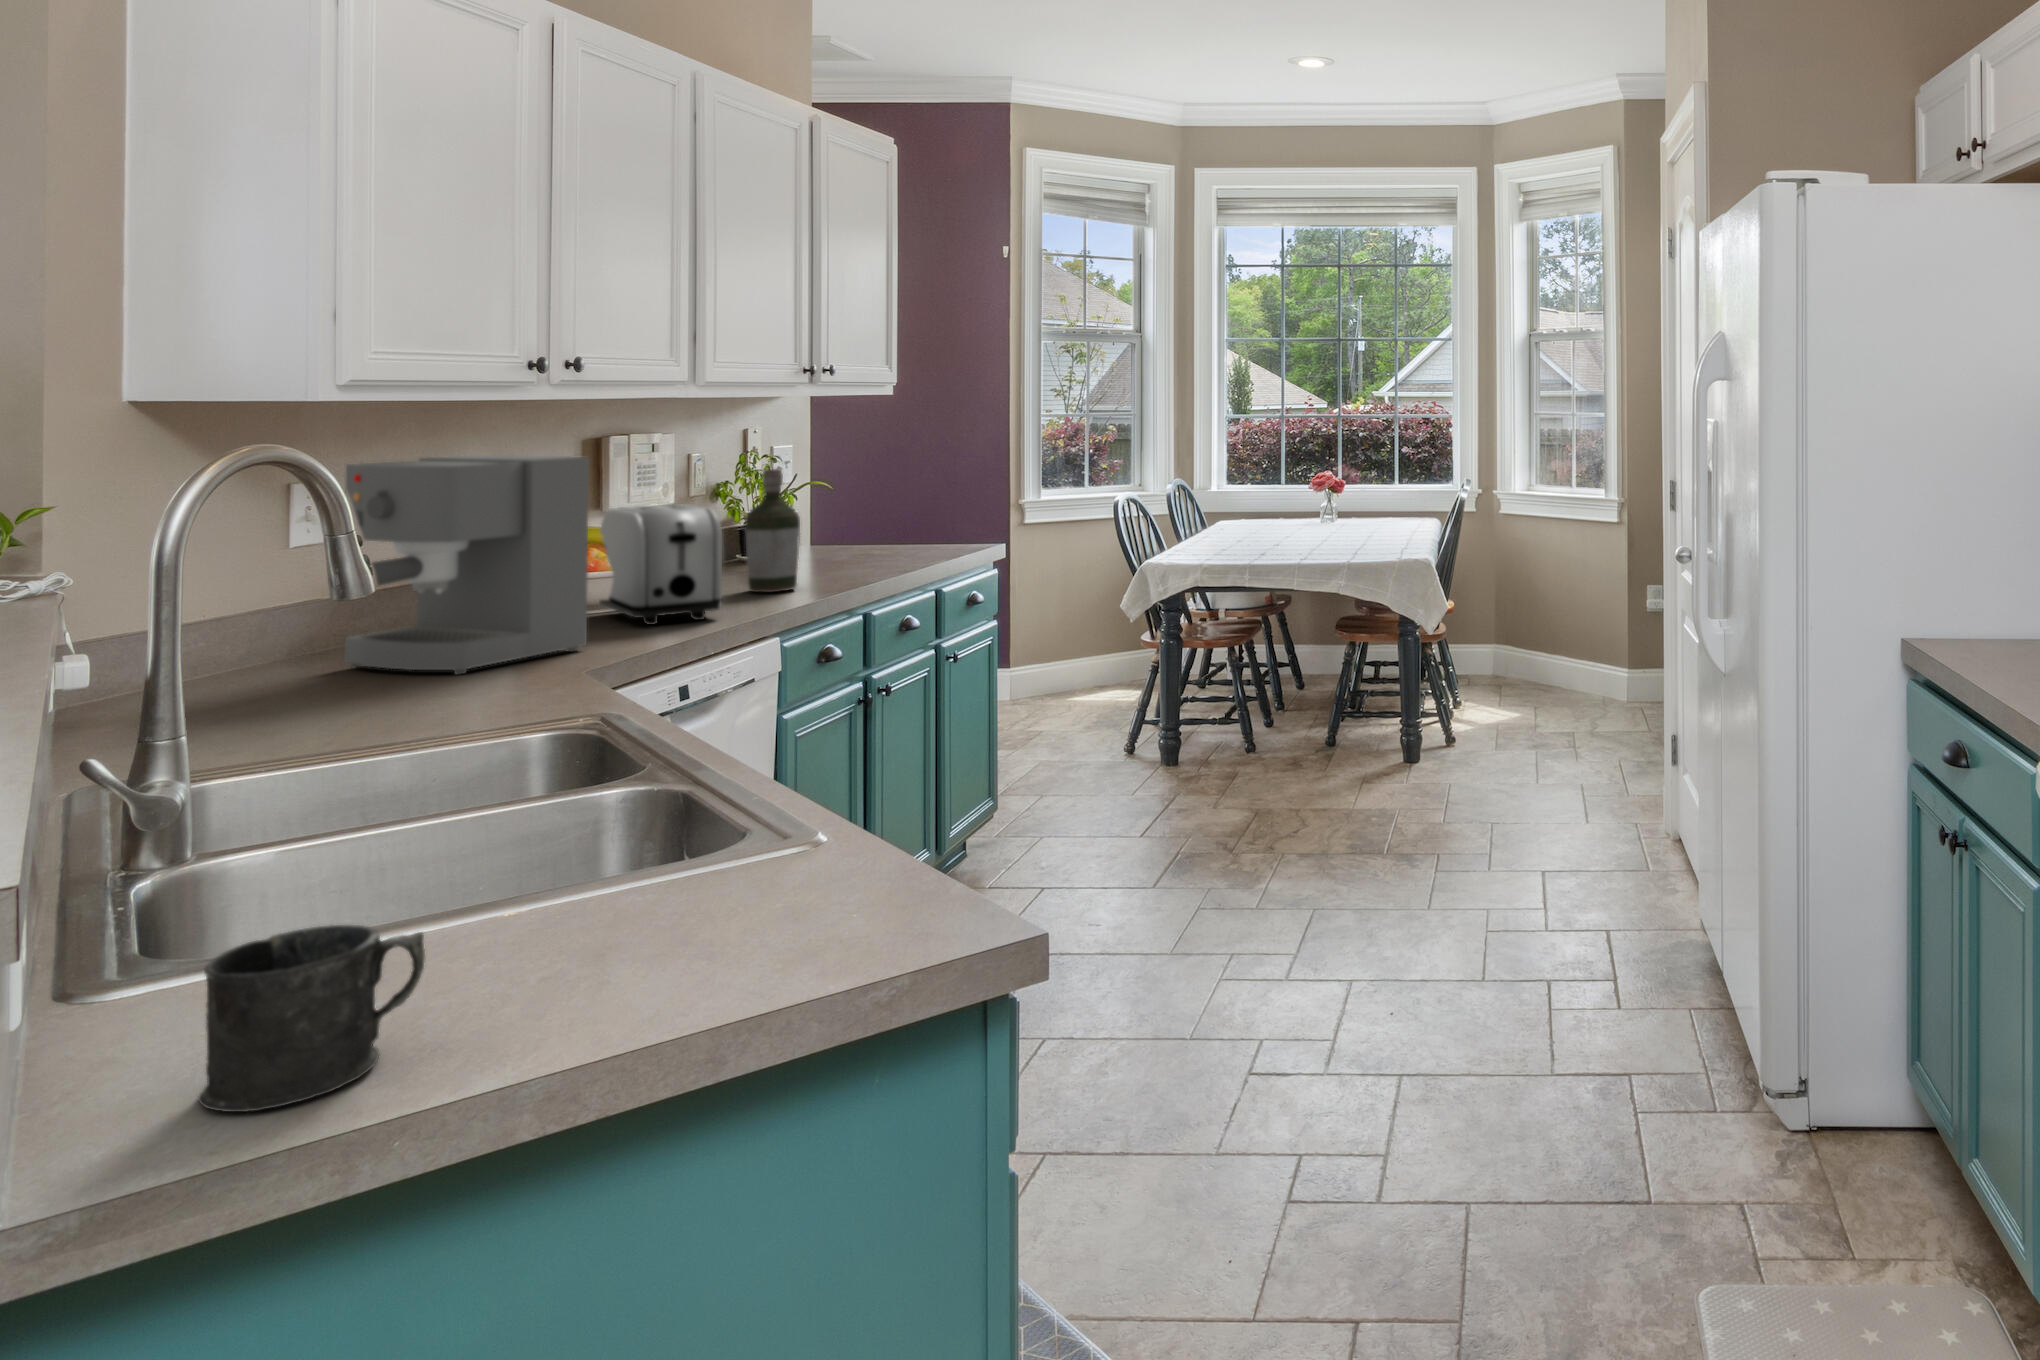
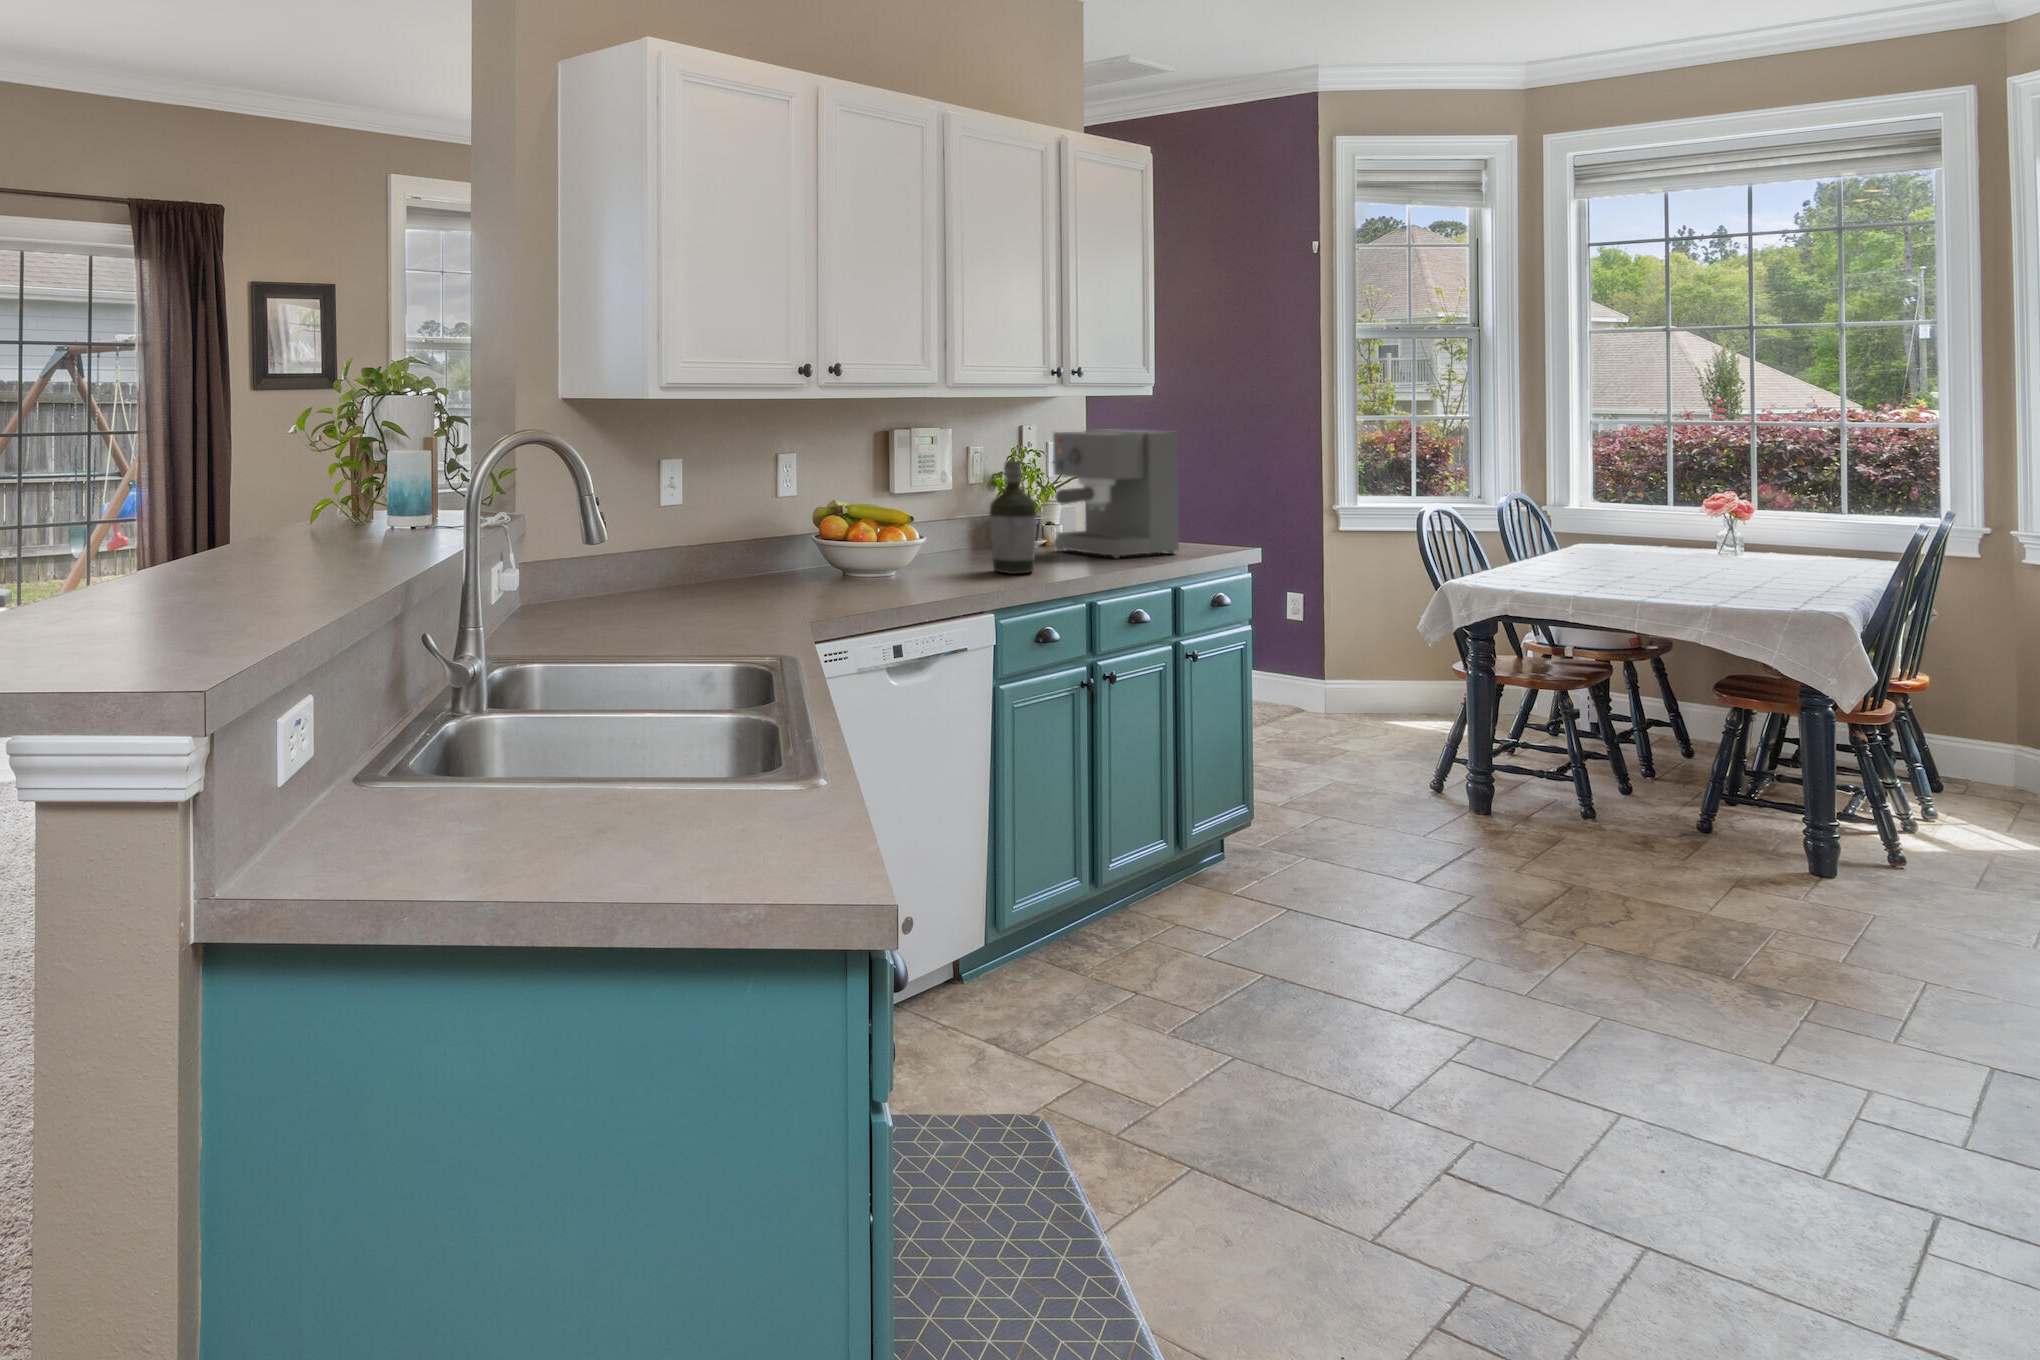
coffee maker: present [330,455,589,674] -> present [1053,430,1179,559]
toaster: present [600,504,722,625] -> none [870,489,950,591]
mug: present [198,924,425,1112] -> none [367,760,484,874]

